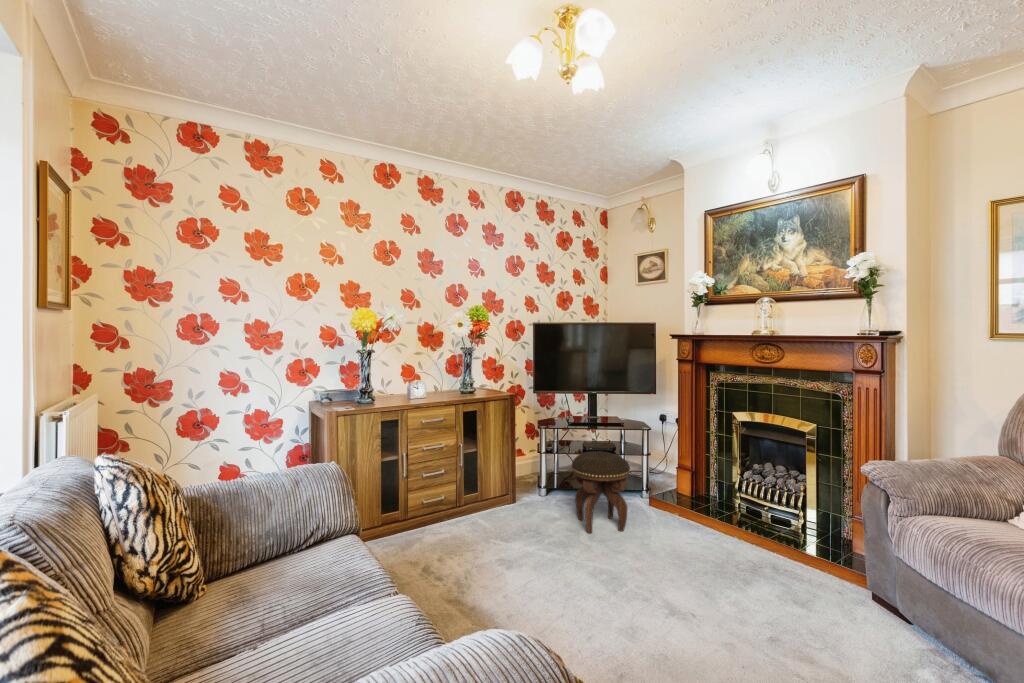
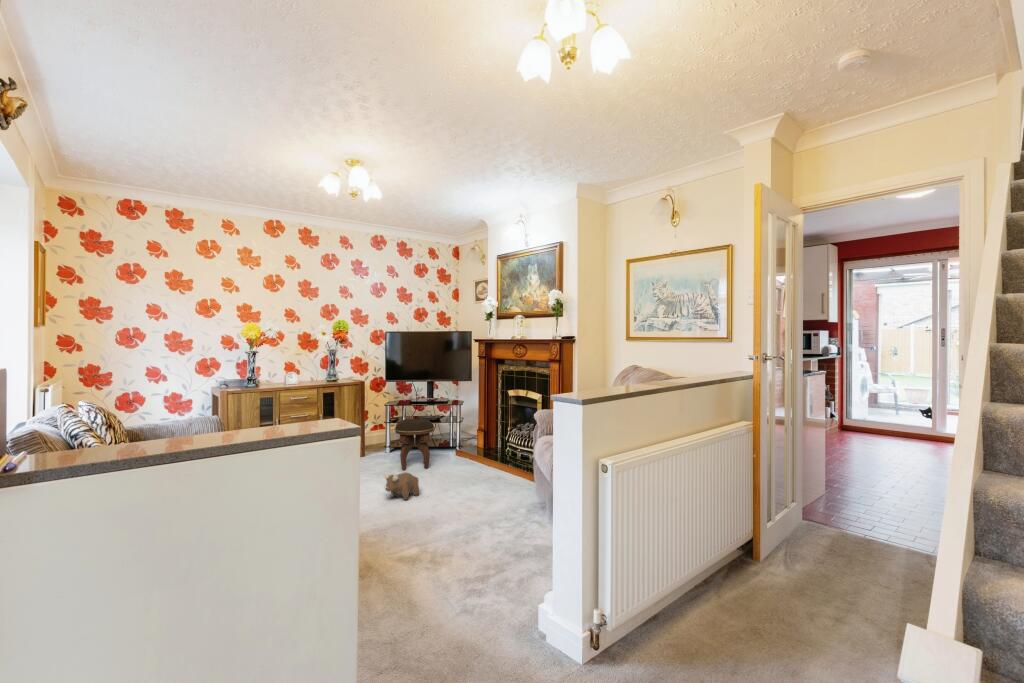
plush toy: none [615,565,668,620] -> present [384,472,419,500]

